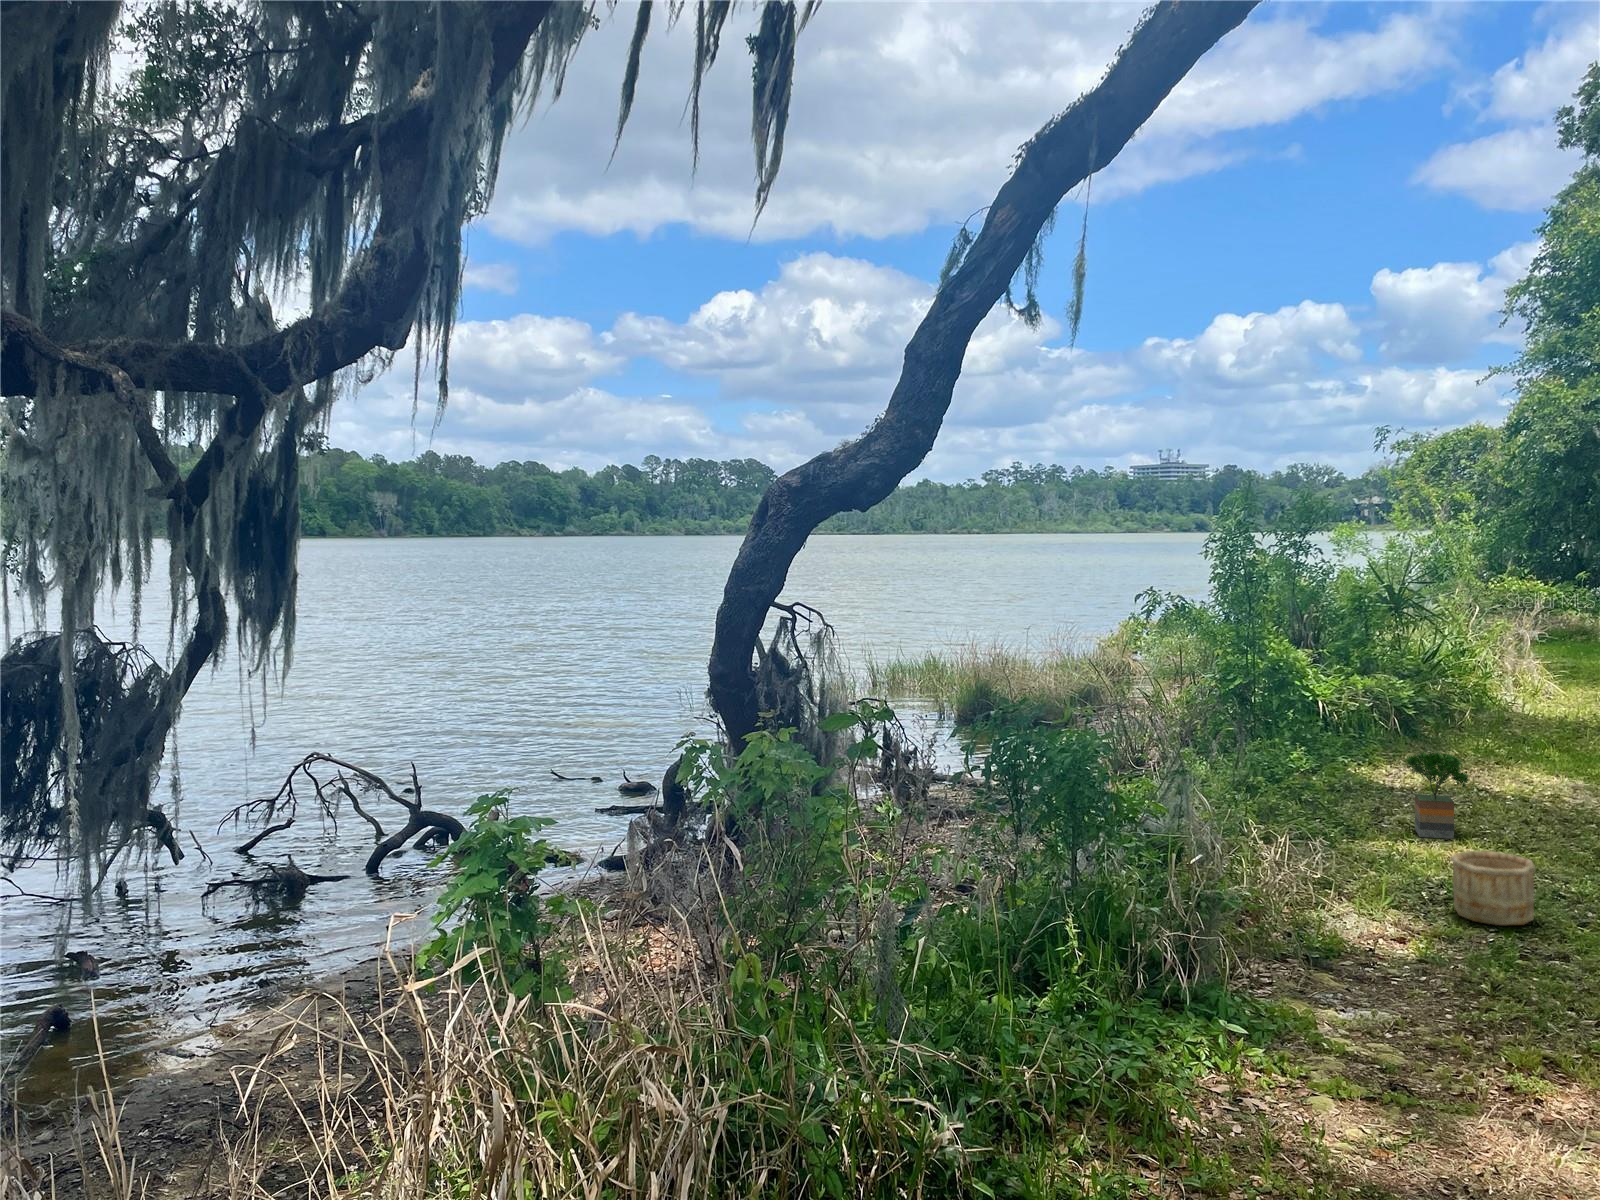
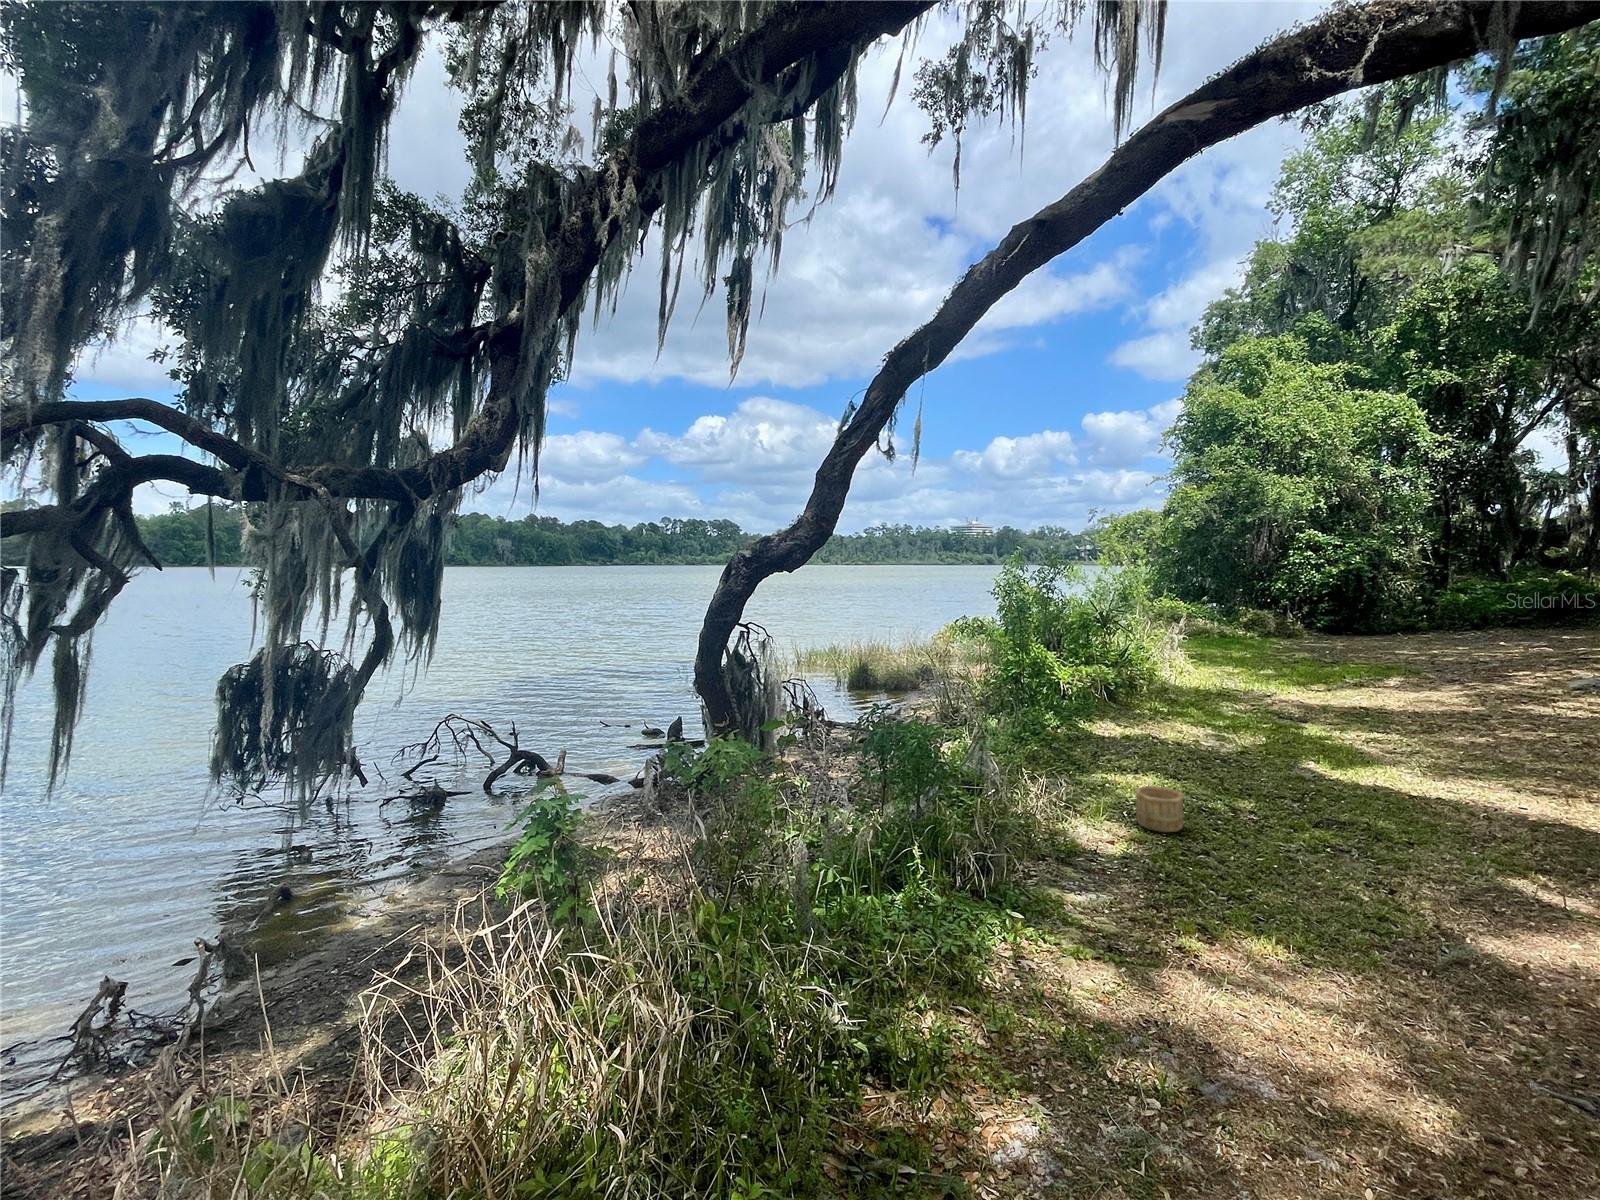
potted tree: present [1406,752,1469,839] -> none [1104,720,1141,772]

